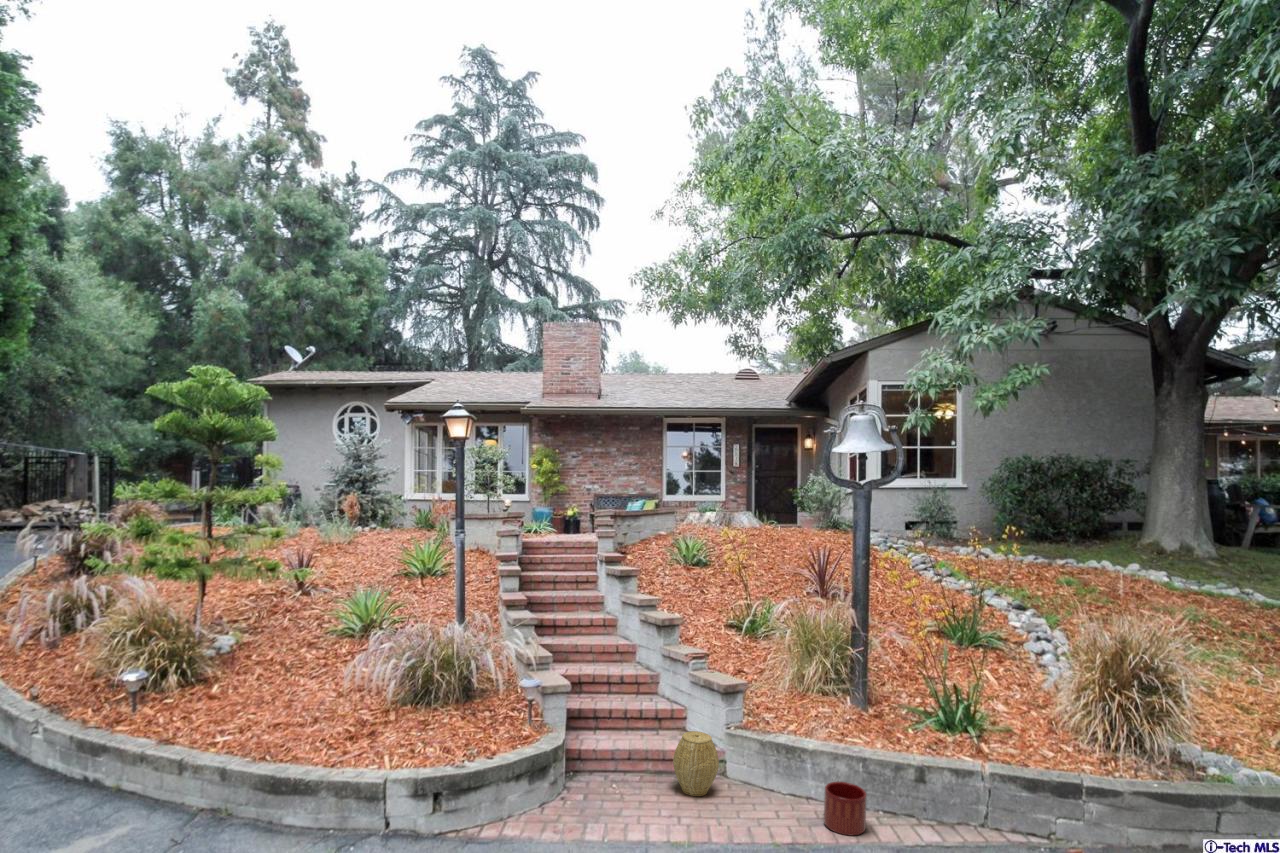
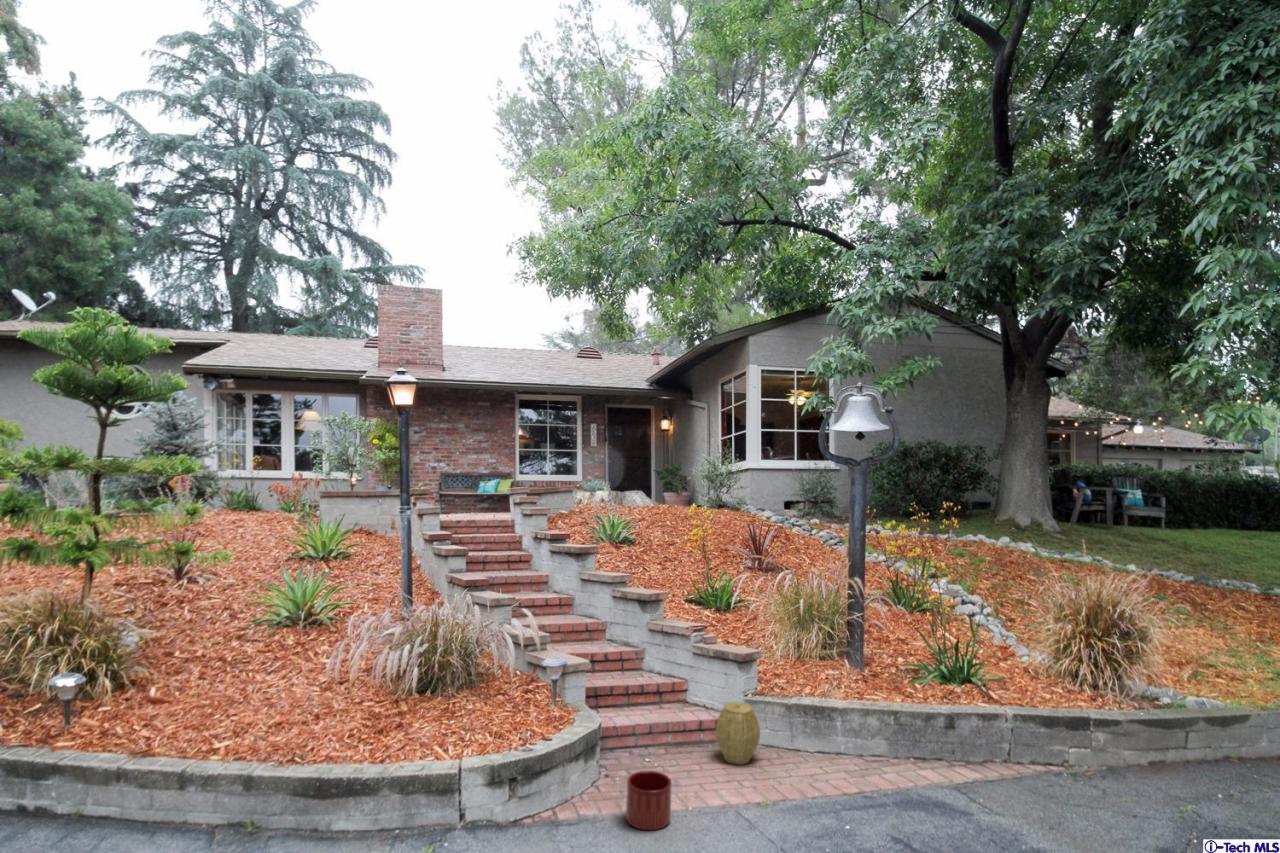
planter: present [824,782,867,836] -> present [626,771,672,830]

